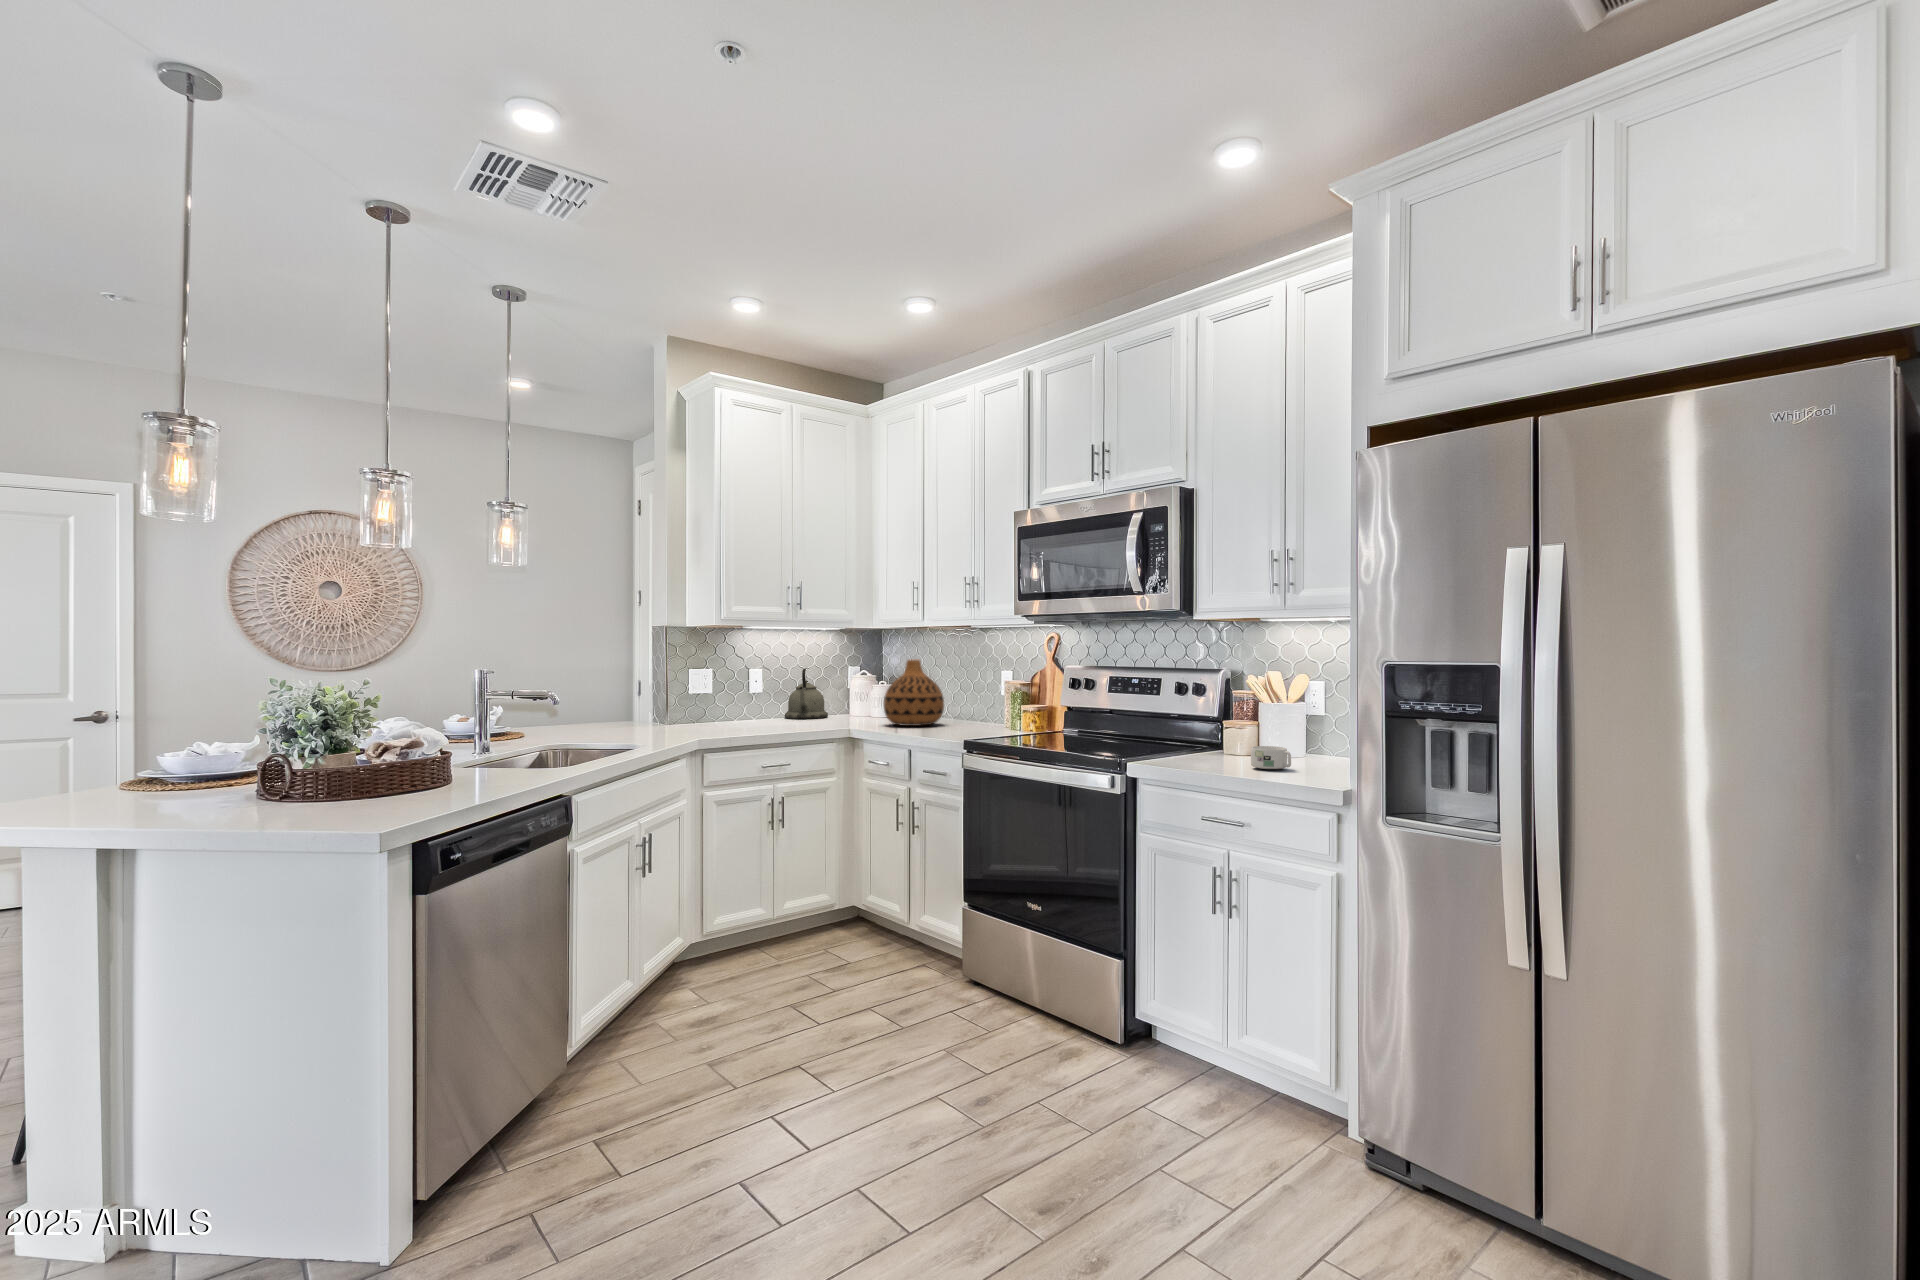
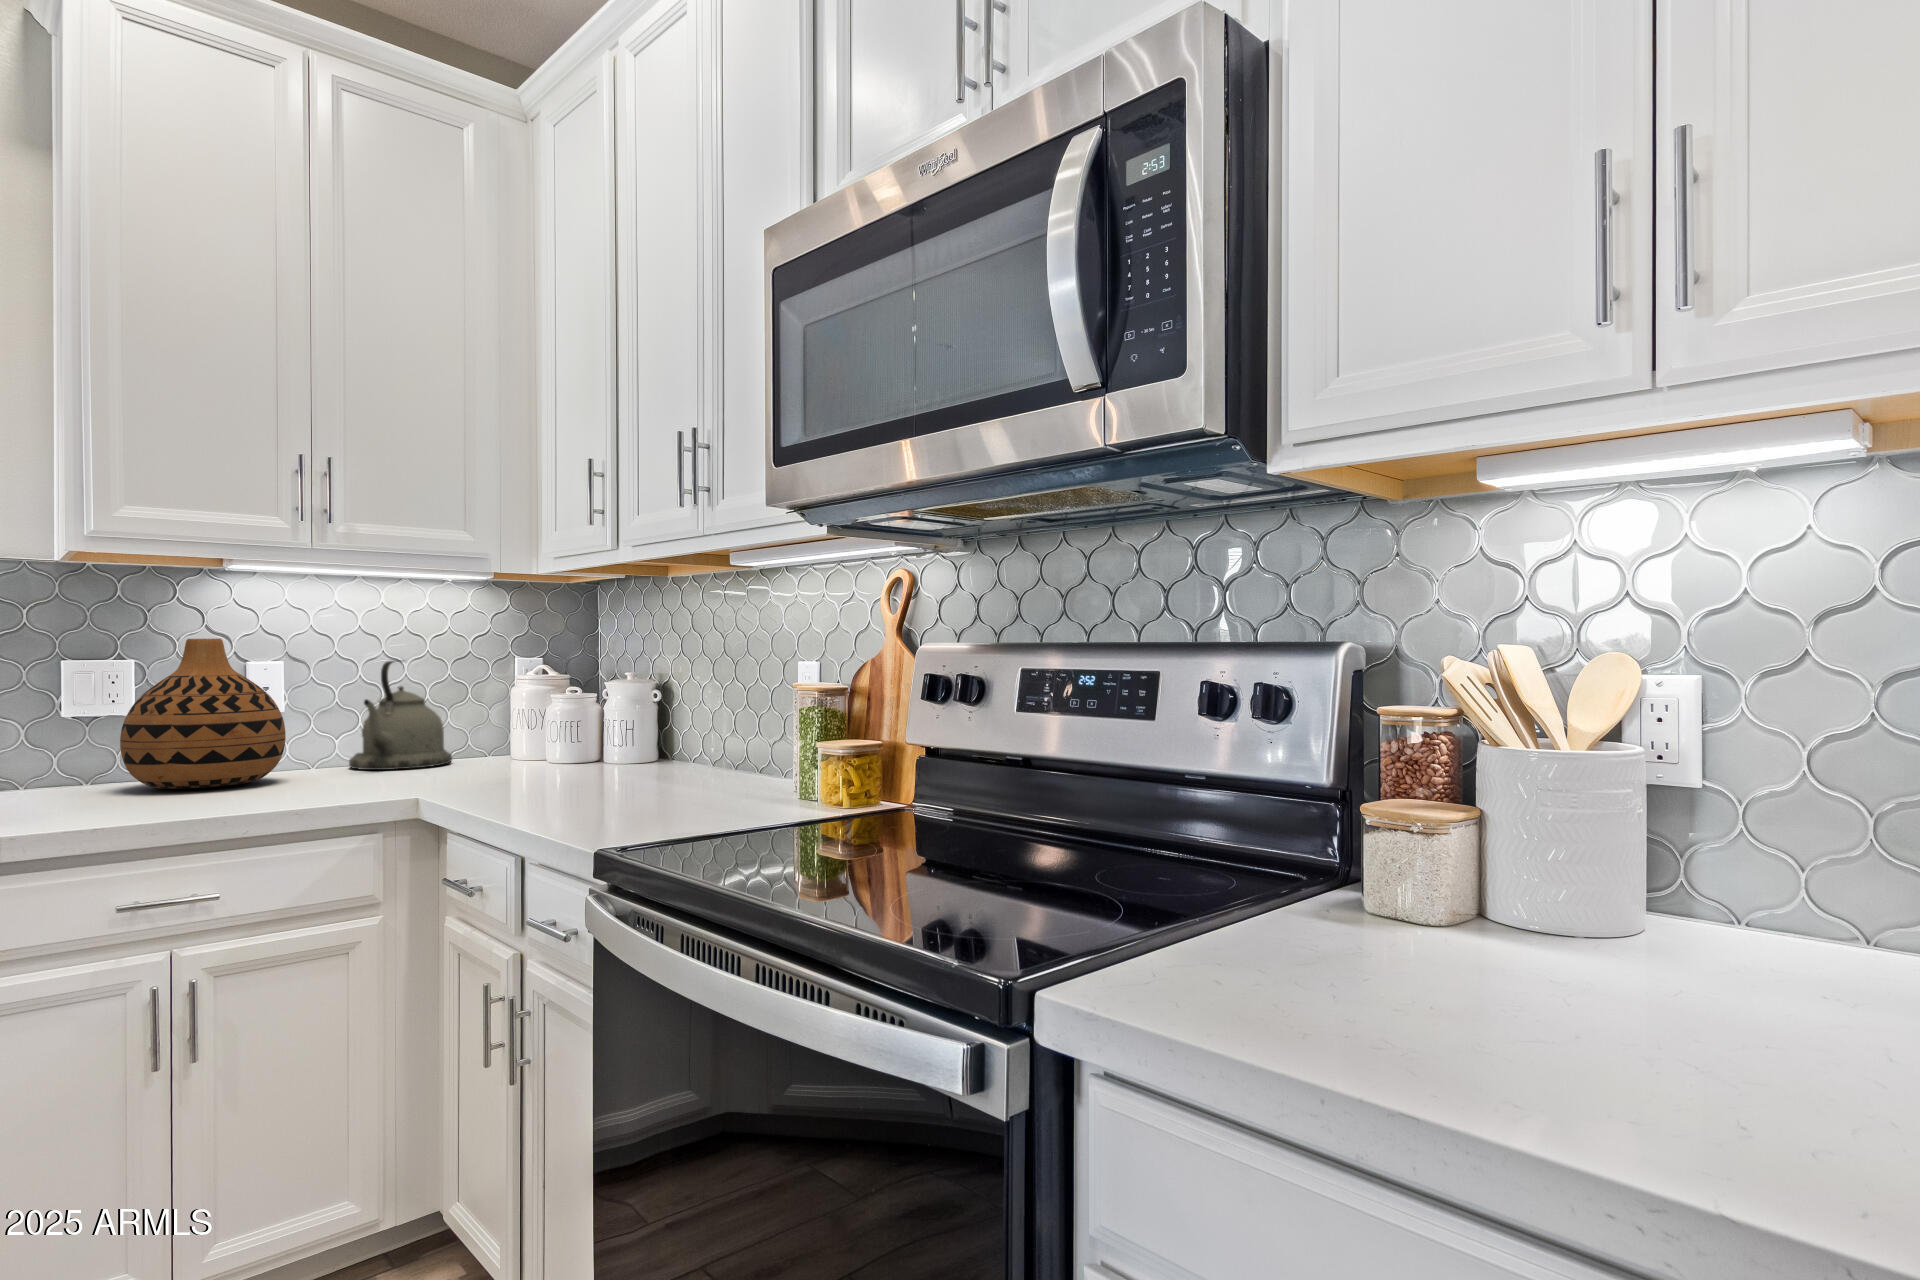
vase: present [884,660,944,726] -> present [120,638,286,789]
mug: present [1251,746,1291,769] -> none [1563,950,1787,1085]

